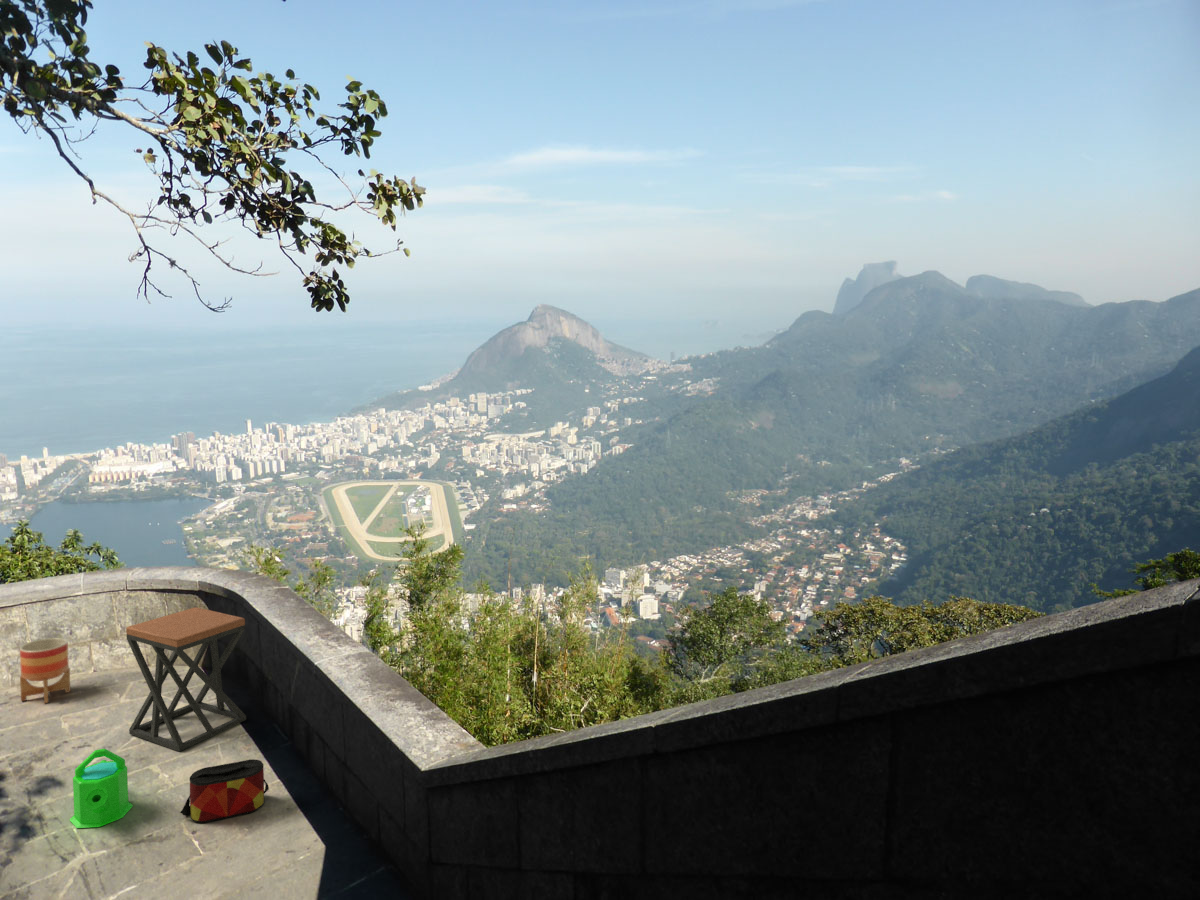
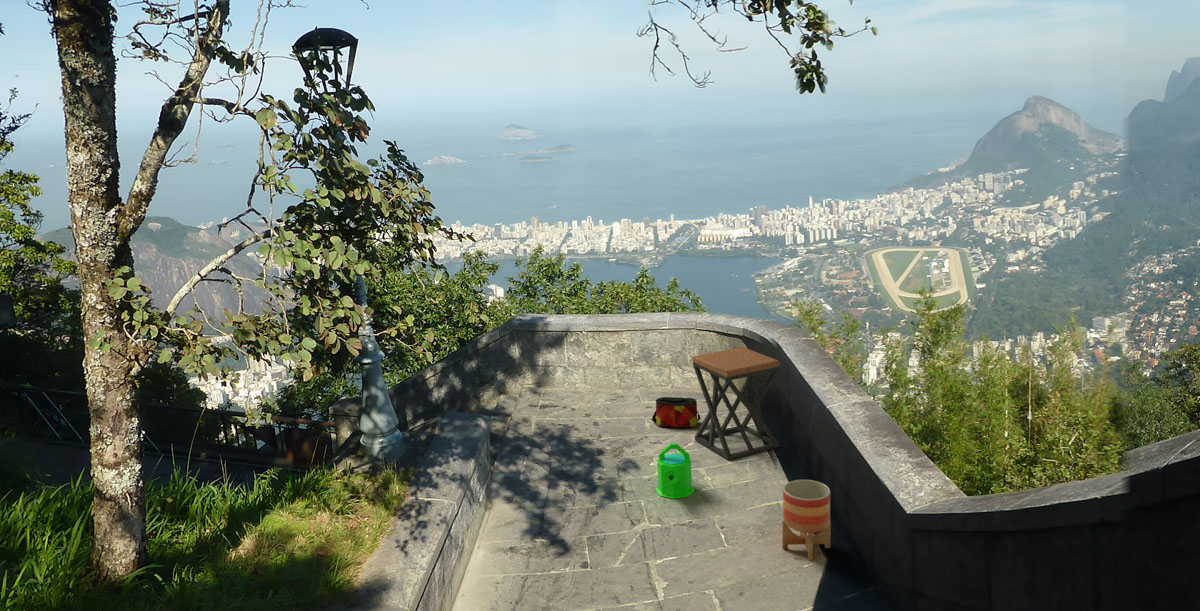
planter: present [20,638,70,703] -> present [782,480,831,560]
bag: present [180,759,269,823] -> present [651,397,701,429]

